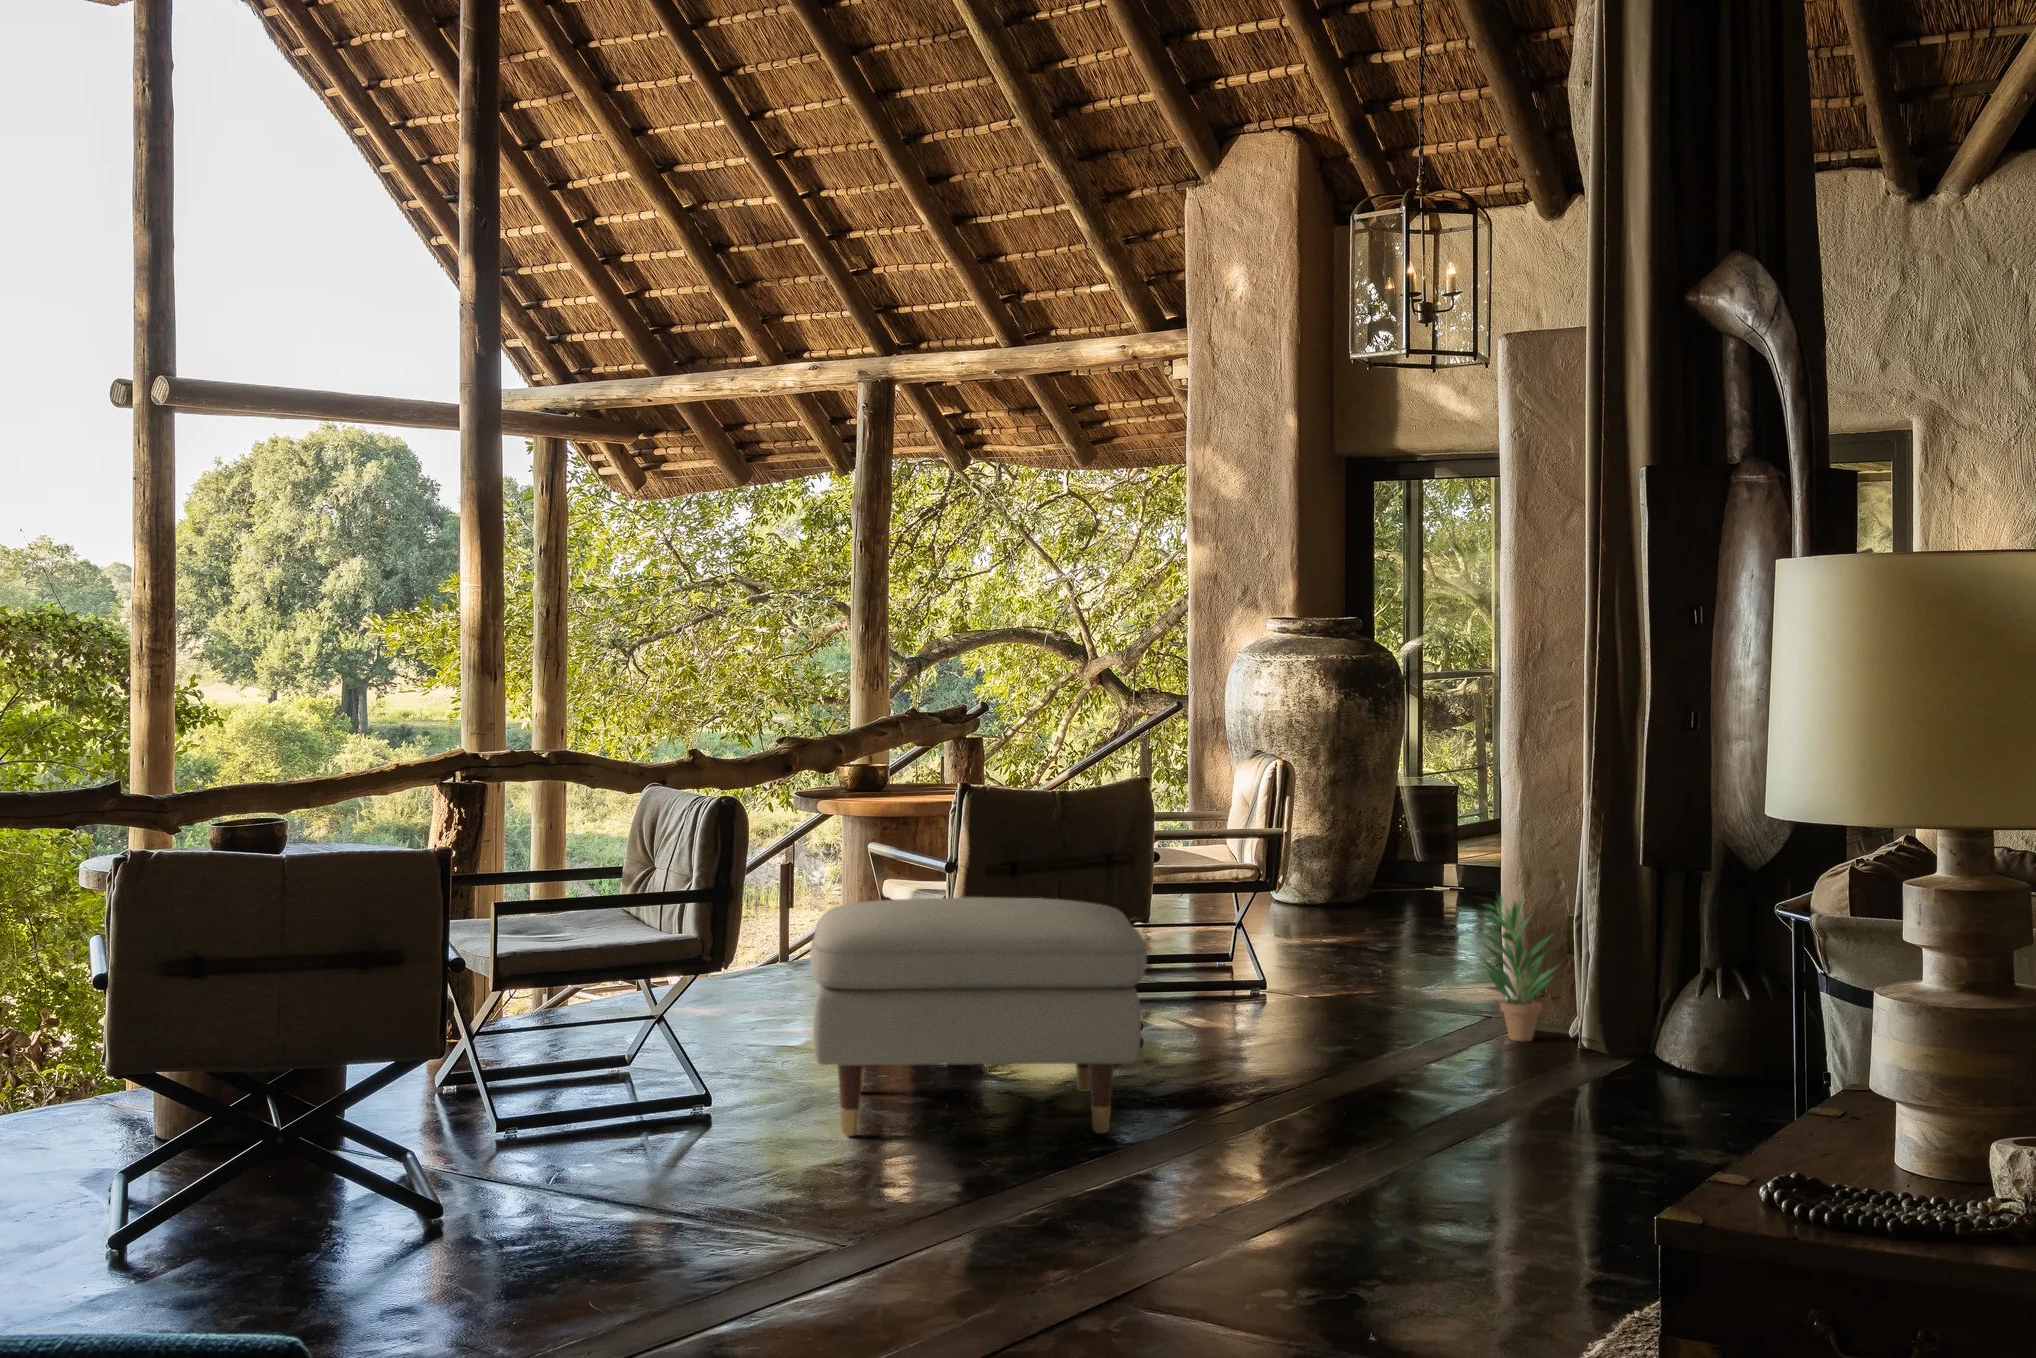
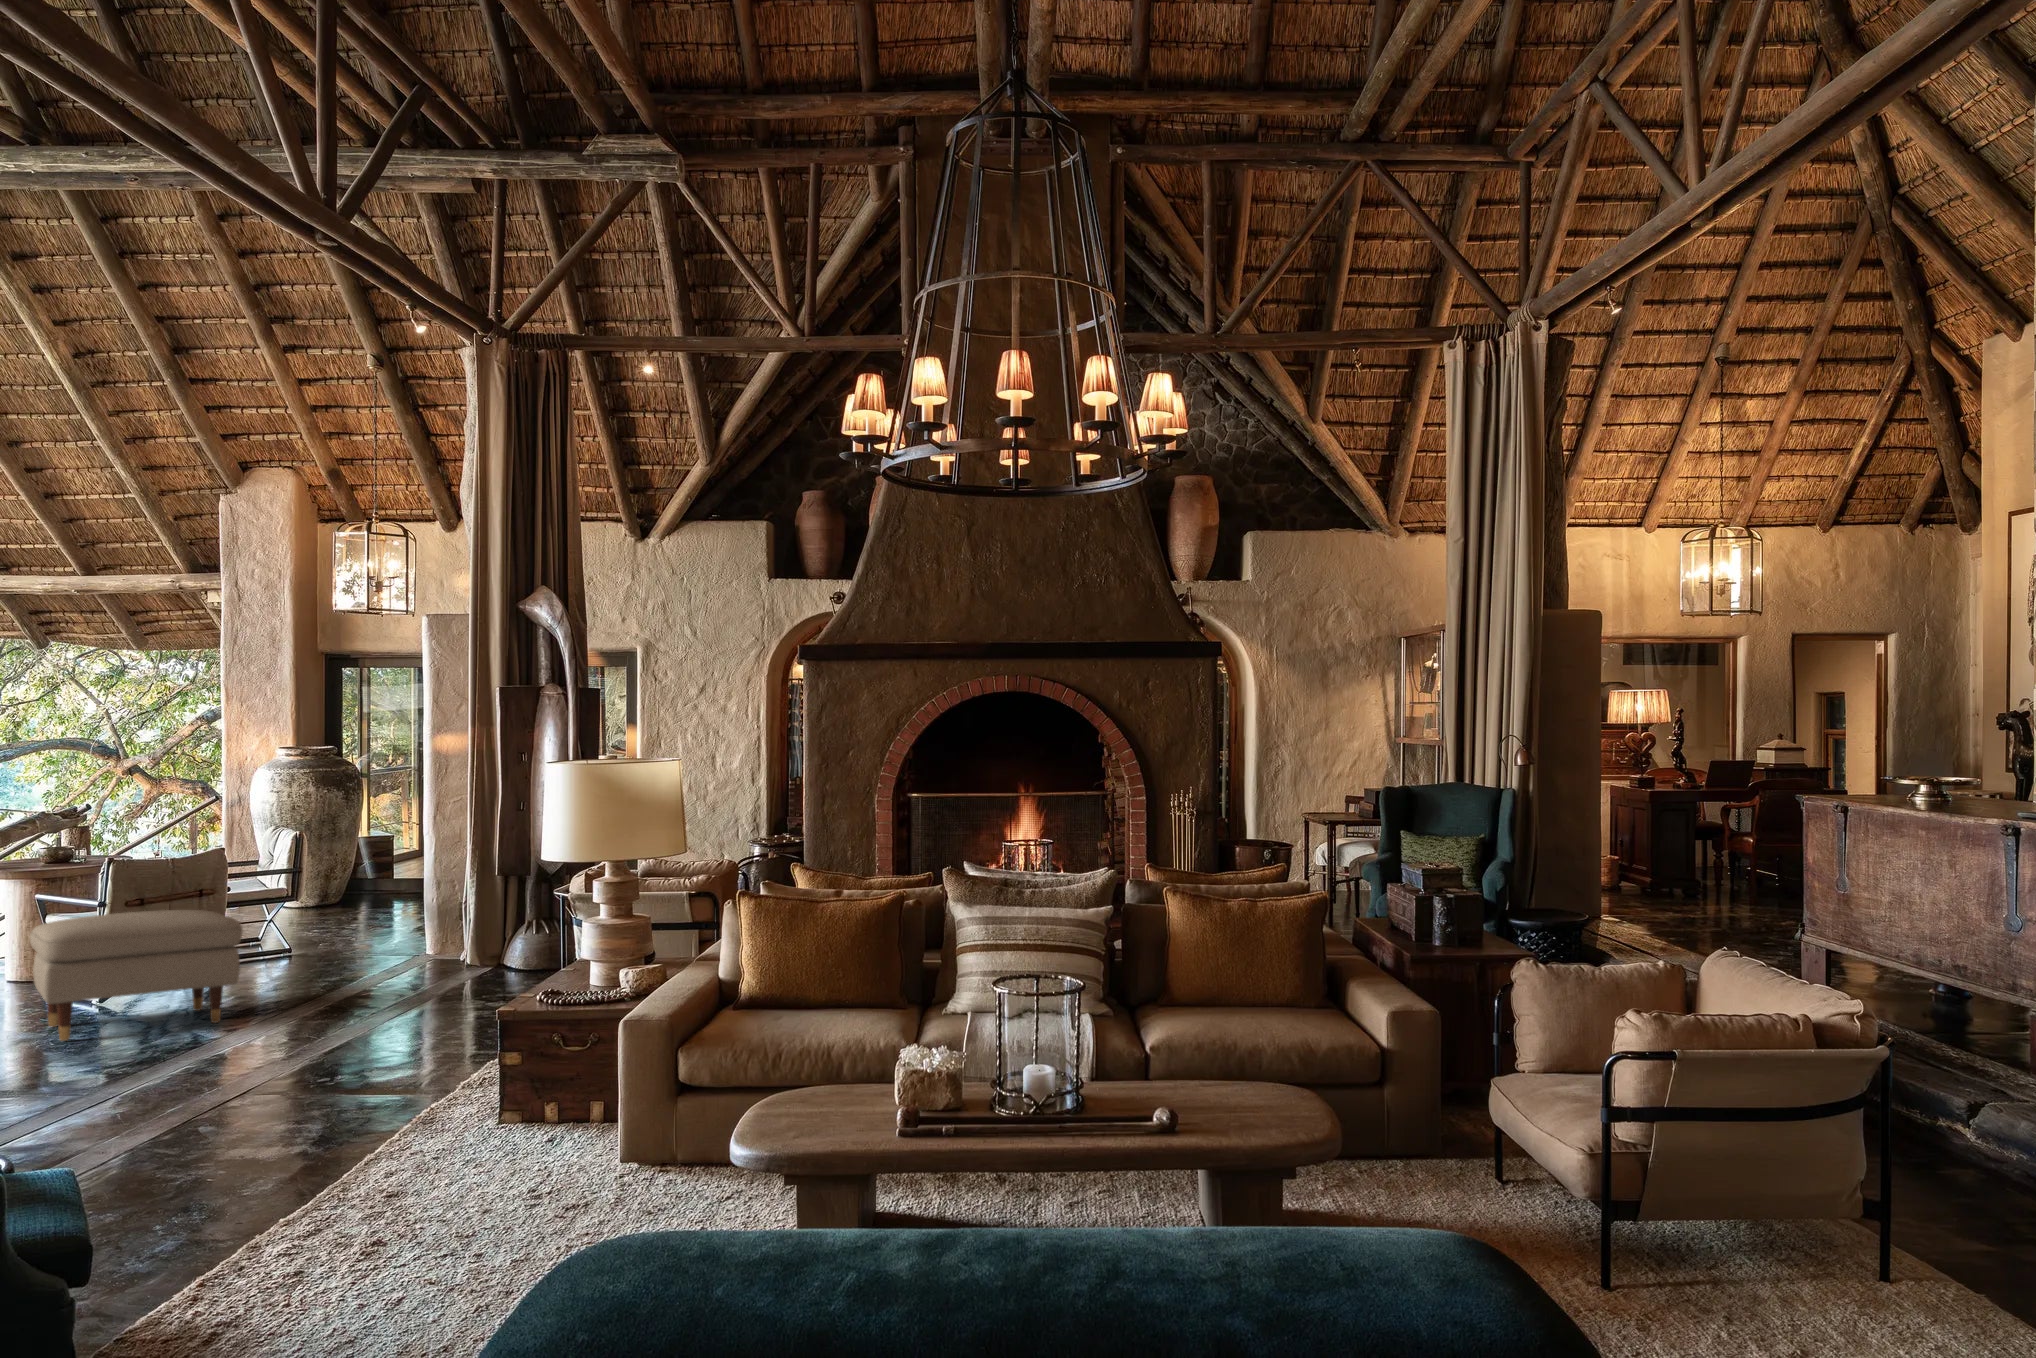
potted plant: present [1482,895,1557,1042] -> none [414,893,459,968]

